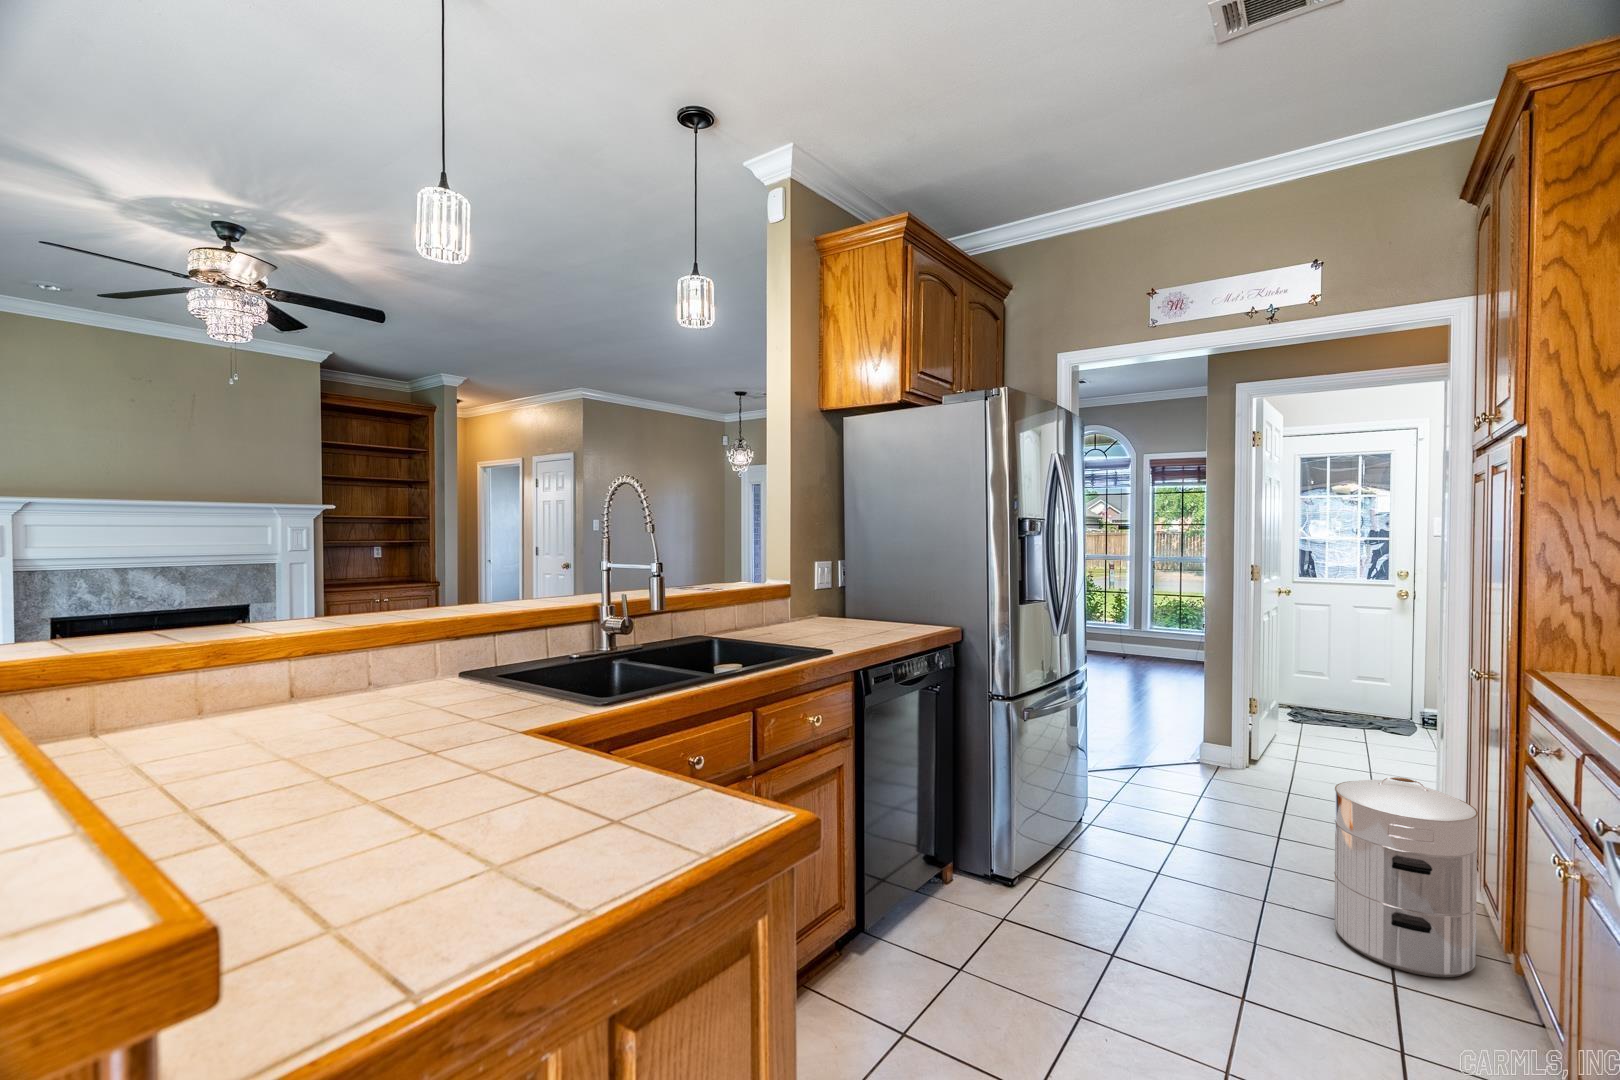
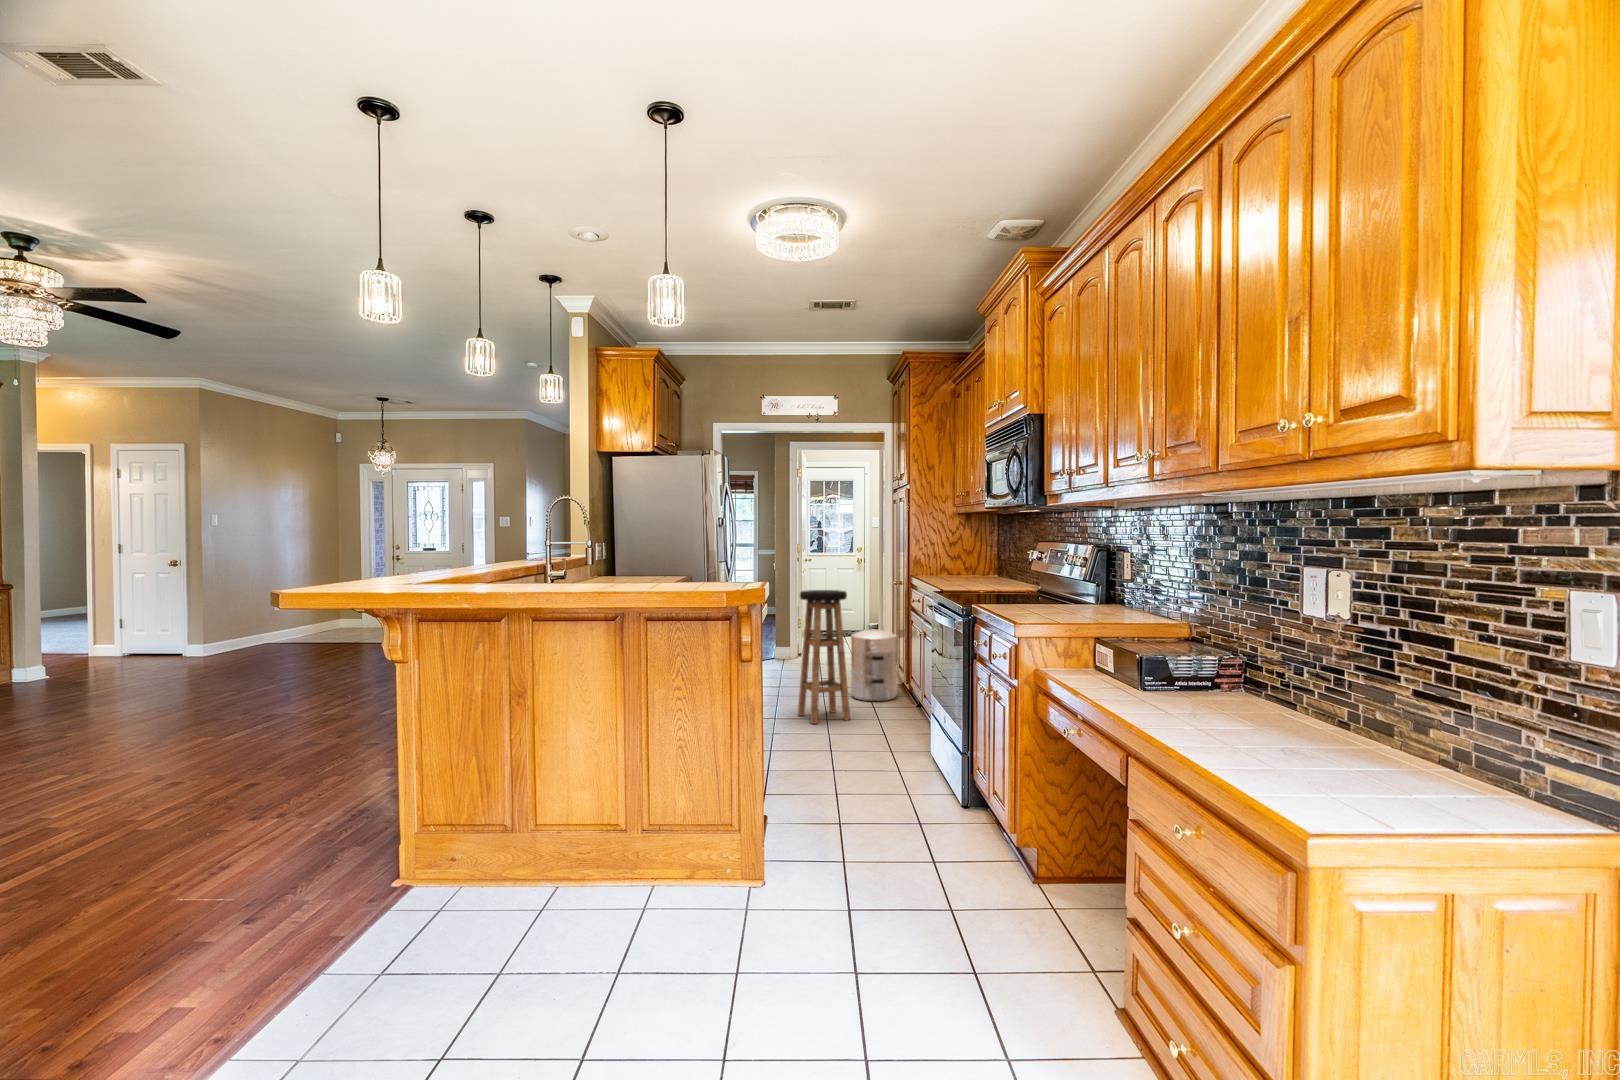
bar stool: none [1170,685,1310,1041] -> present [798,590,850,724]

